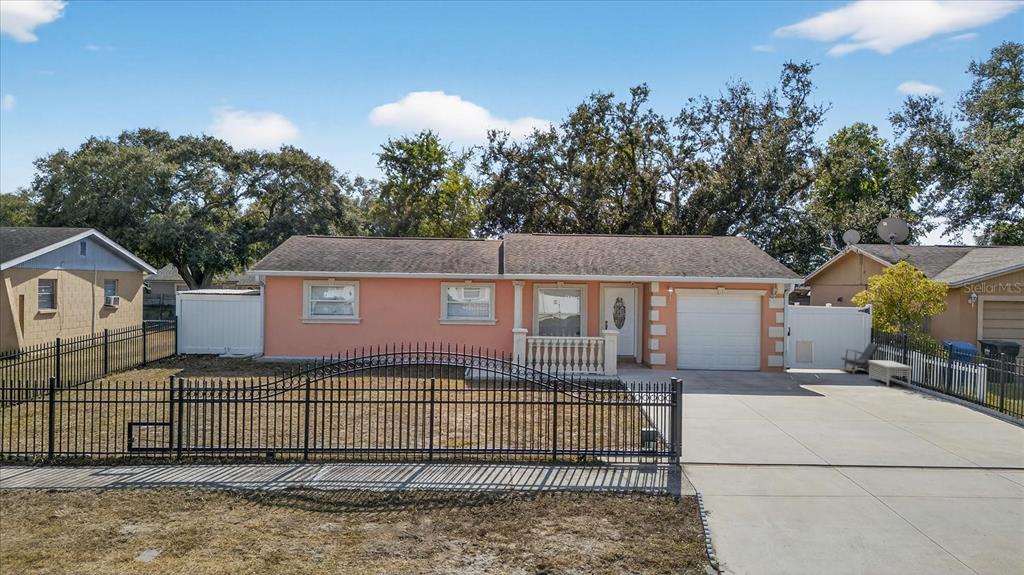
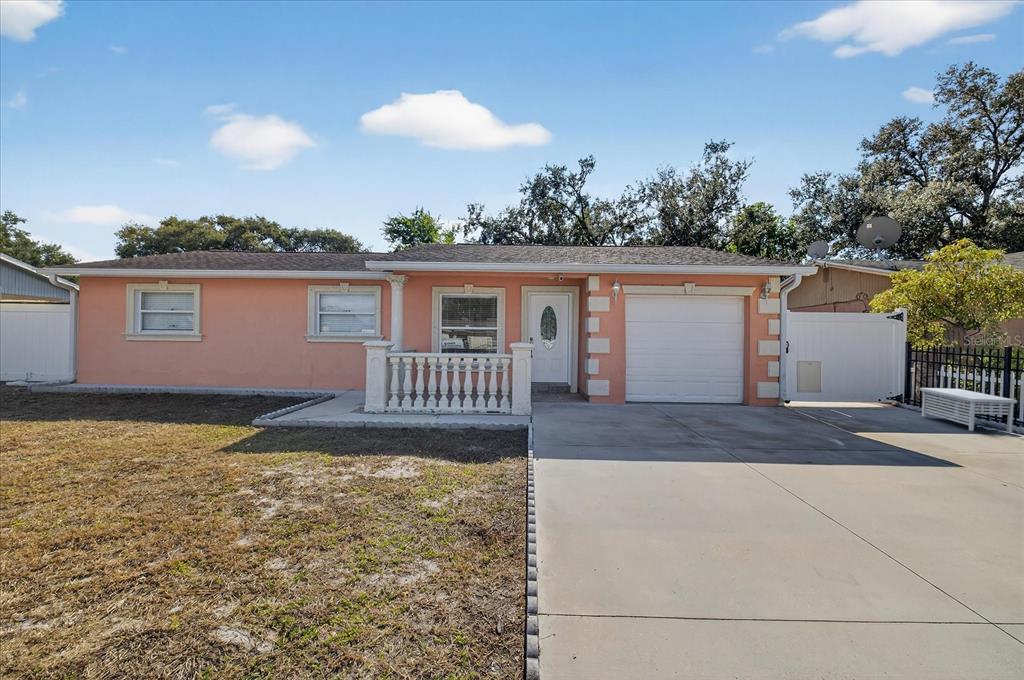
lounge chair: present [841,343,879,373] -> none [862,362,926,408]

